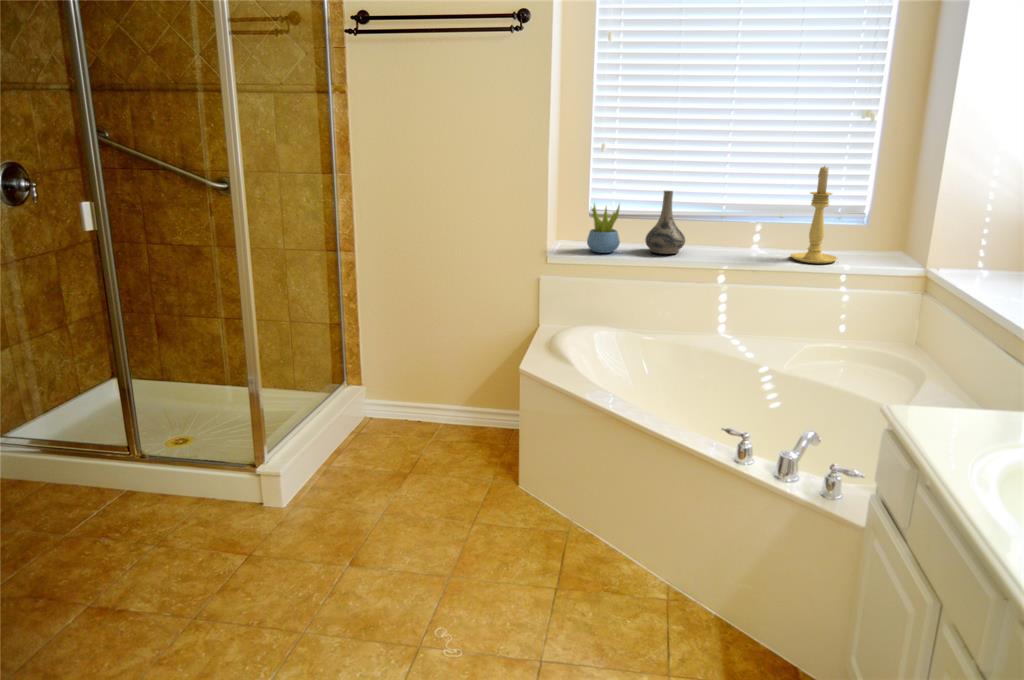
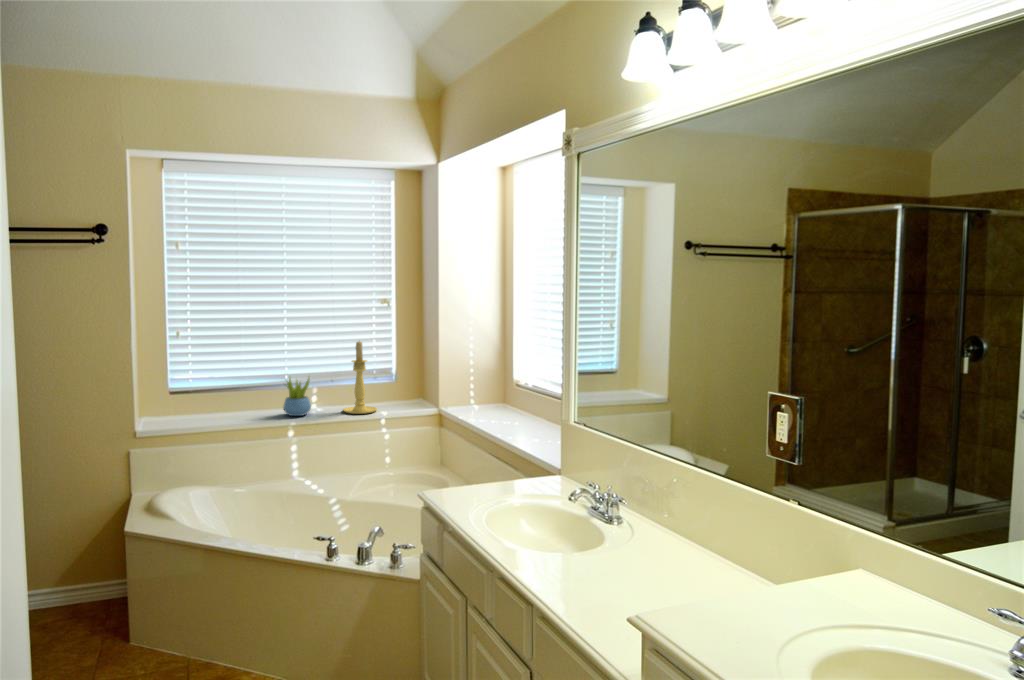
decorative vase: present [645,191,685,254] -> none [223,367,258,419]
succulent plant: present [587,204,620,253] -> present [283,378,311,416]

